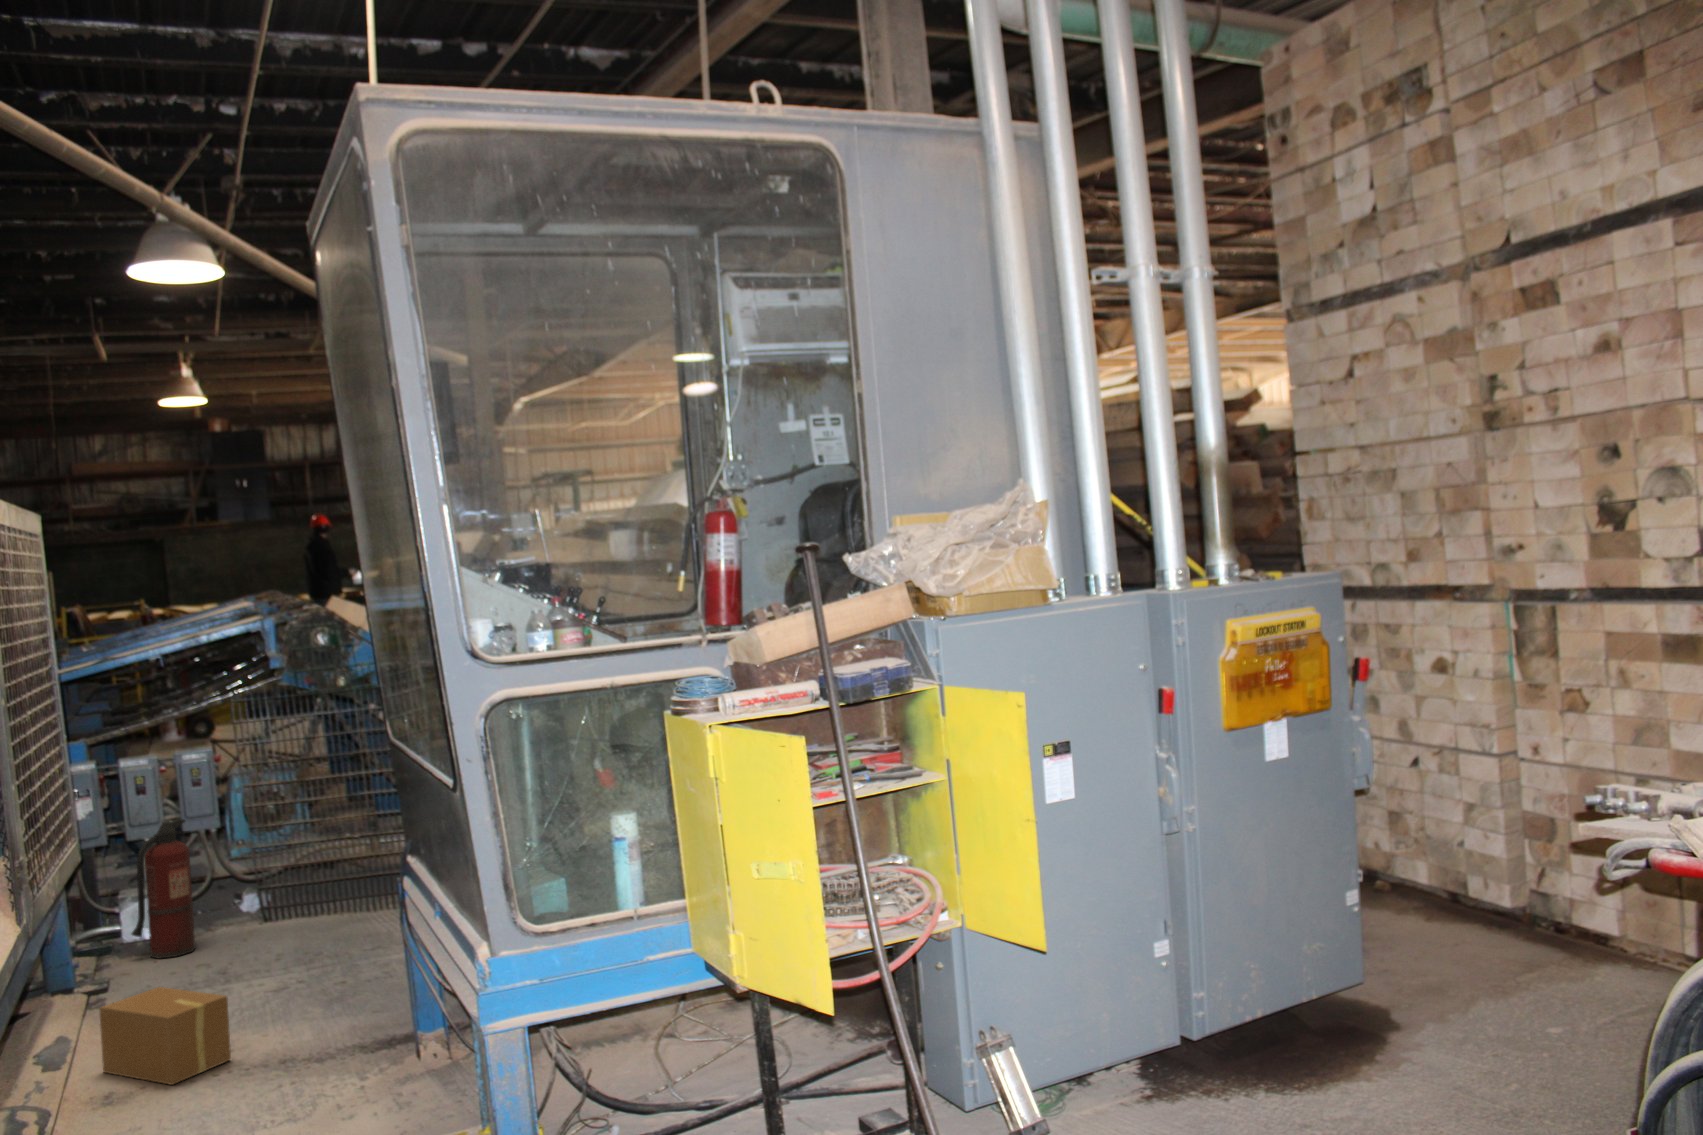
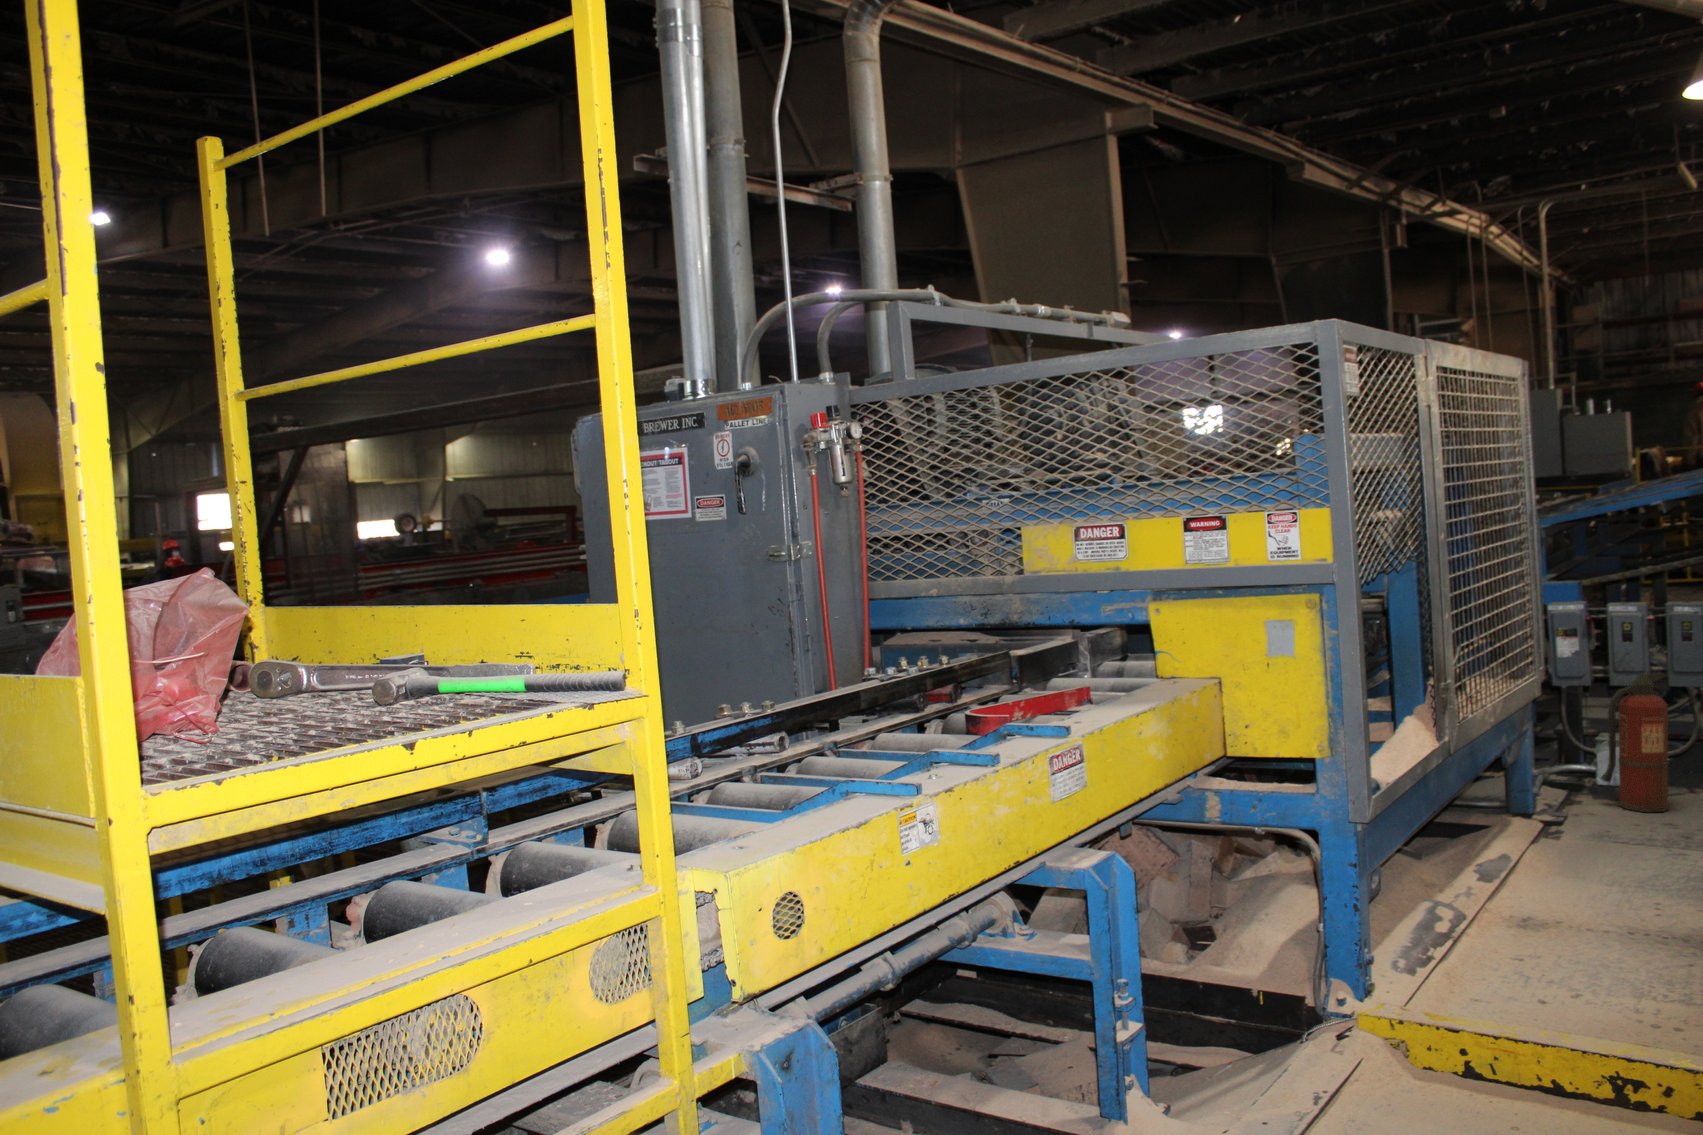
cardboard box: present [100,987,231,1085] -> none [1526,835,1653,935]

